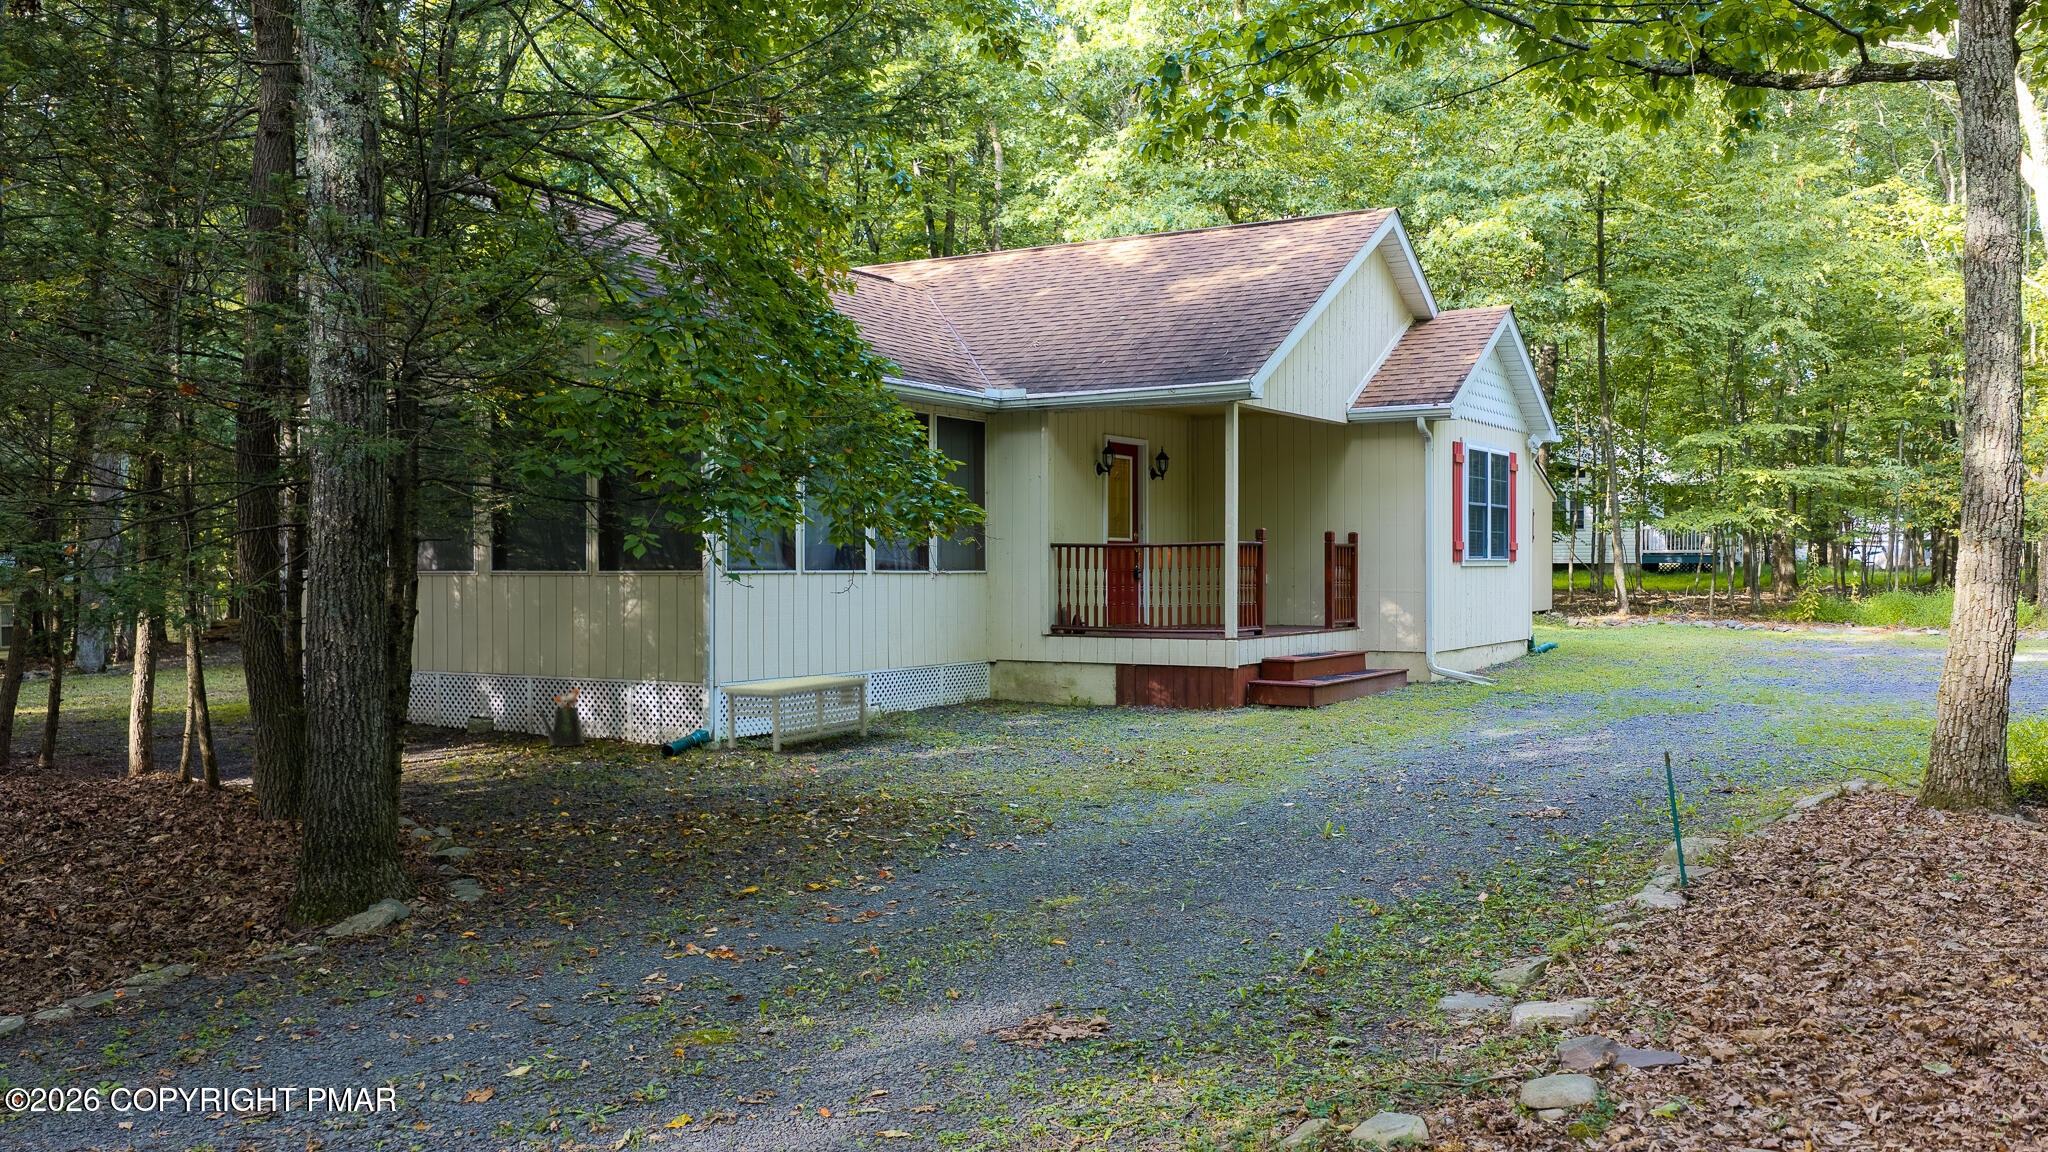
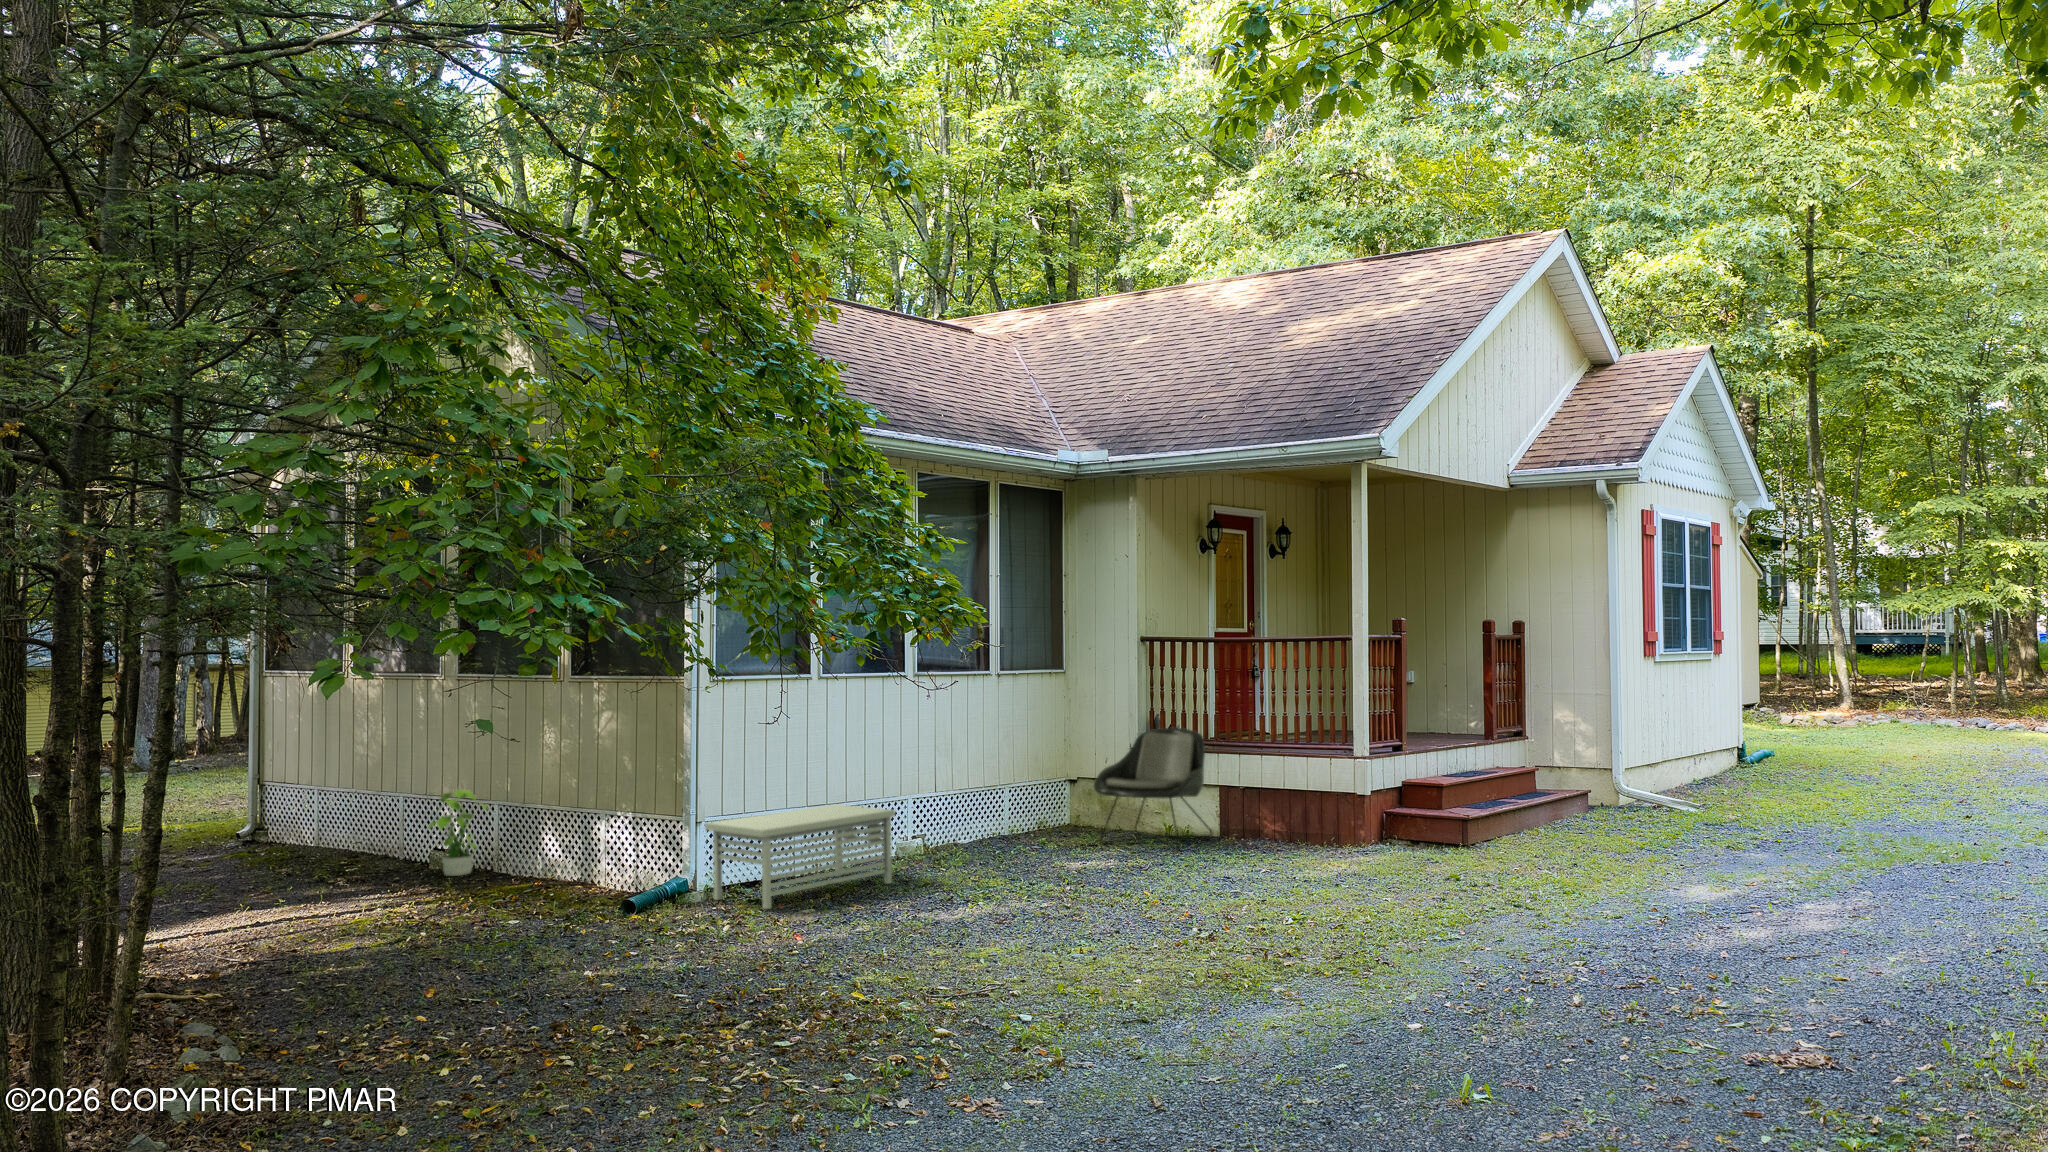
lounge chair: none [1018,617,1113,712] -> present [1094,728,1212,850]
potted plant: none [467,668,522,741] -> present [427,790,488,876]
watering can: present [540,689,588,746] -> none [496,816,559,889]

